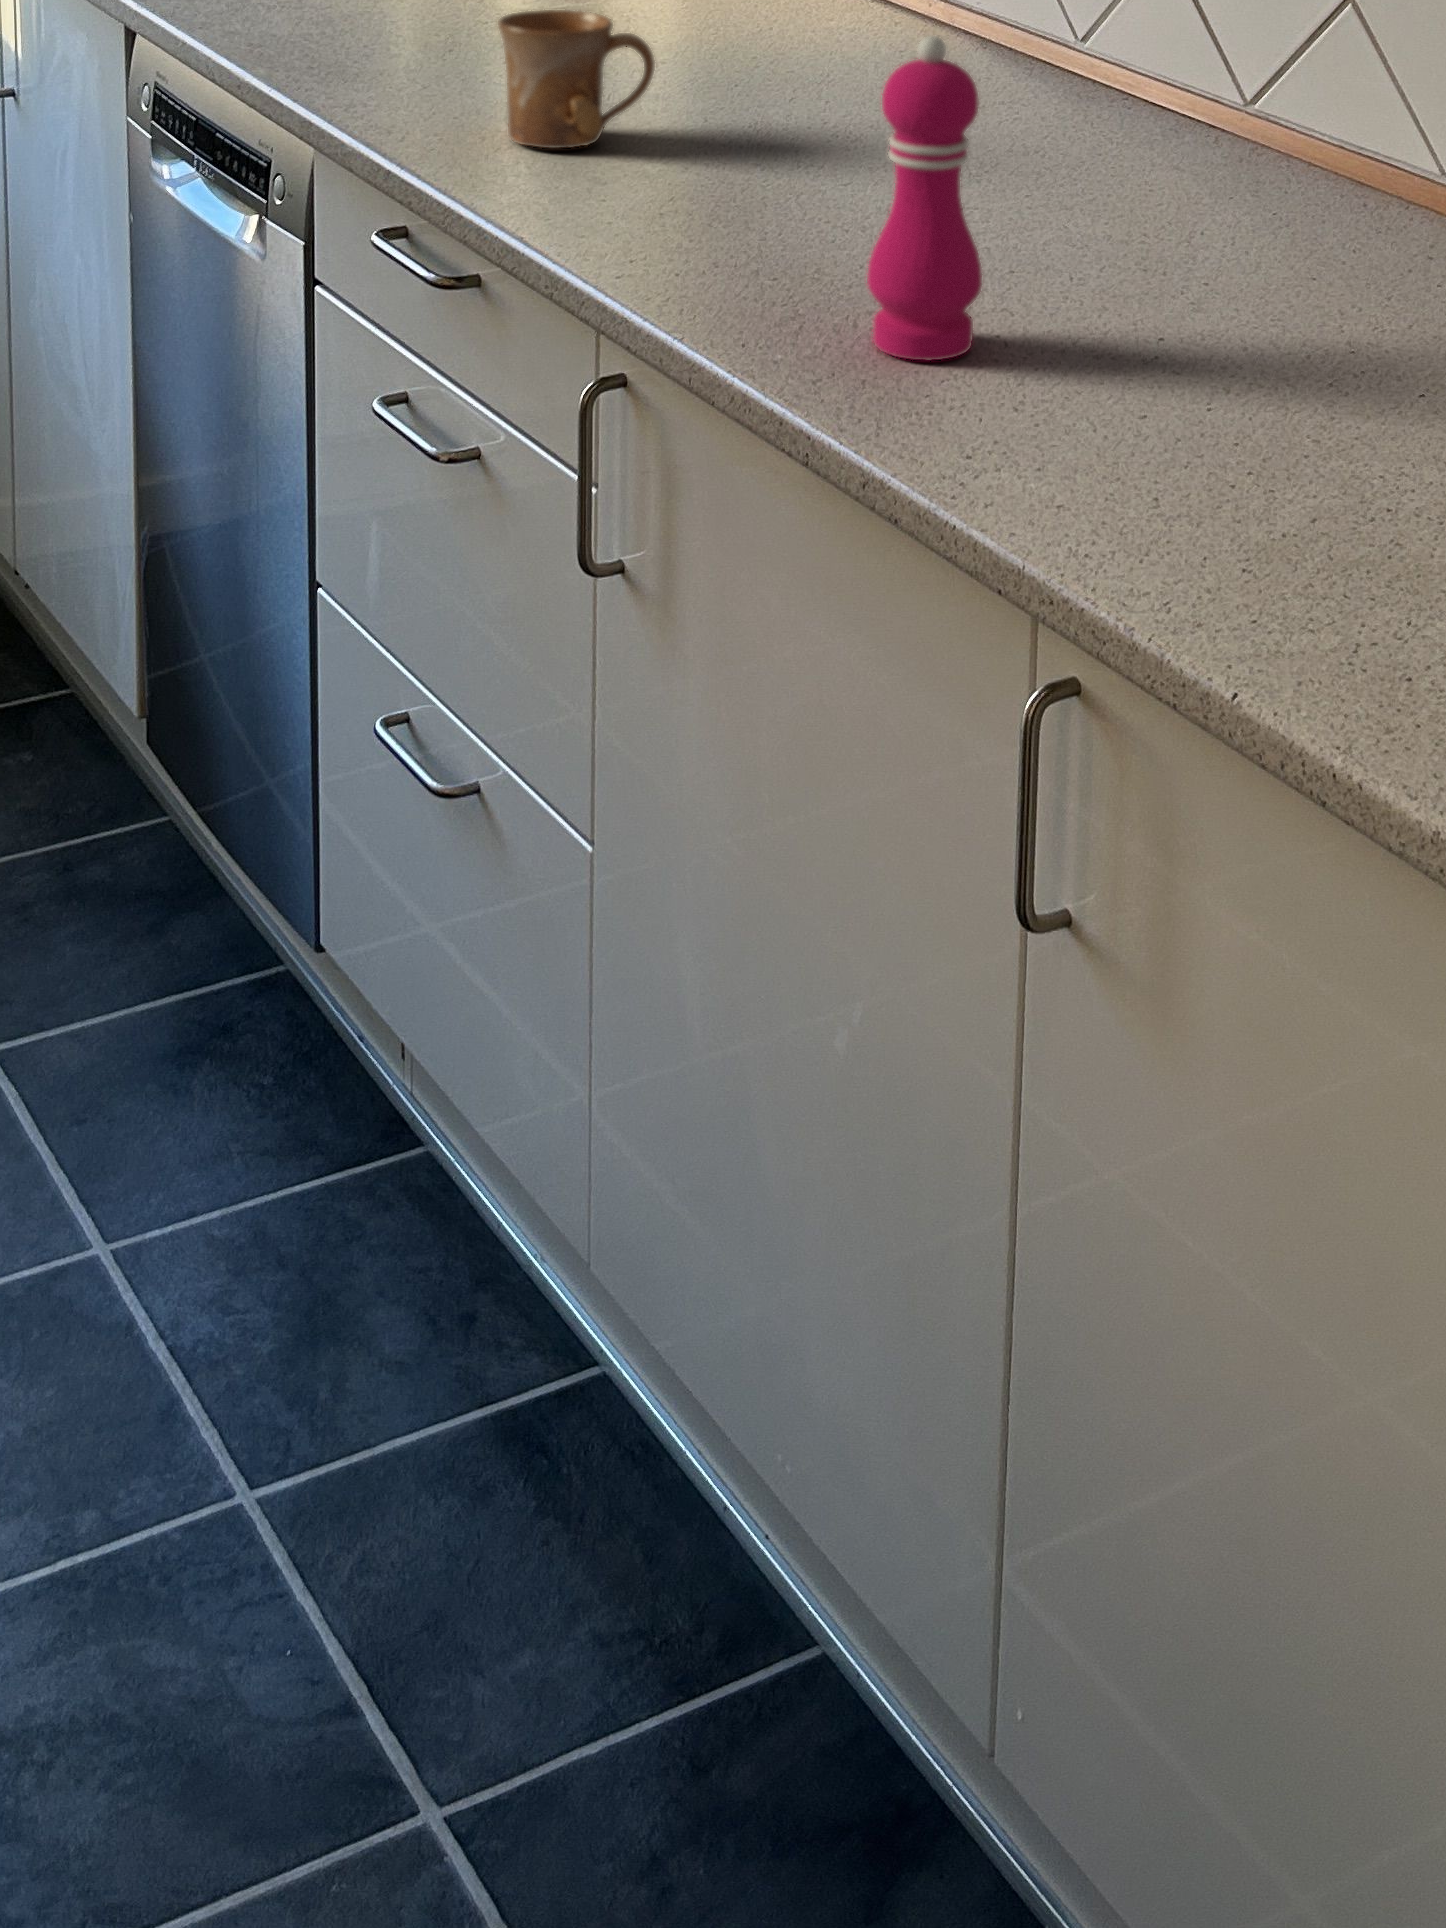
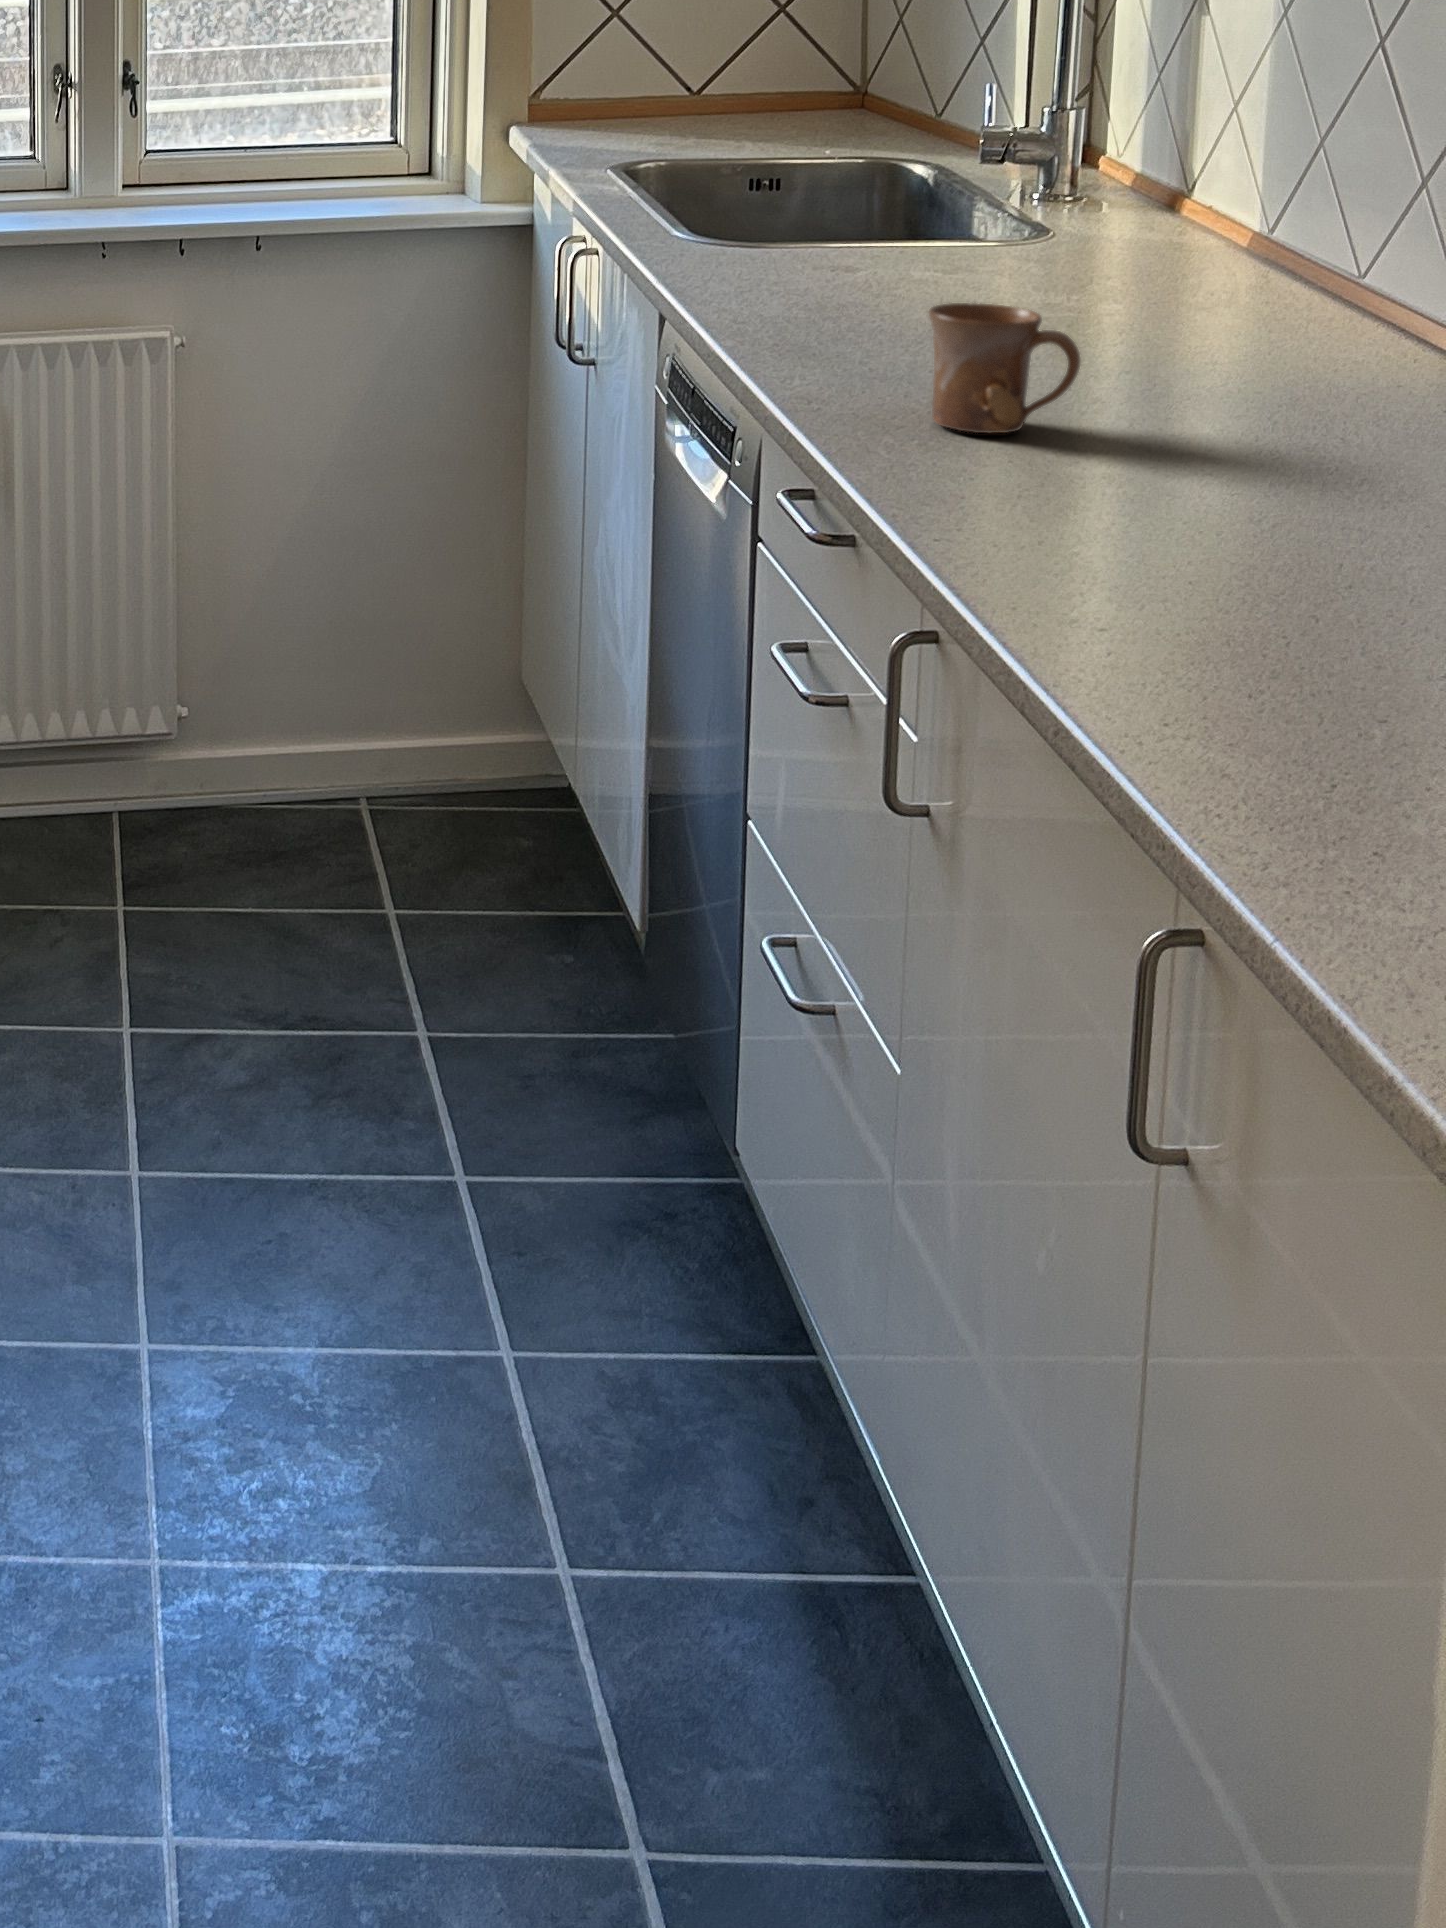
pepper mill: present [867,36,982,361] -> none [1164,333,1290,649]

